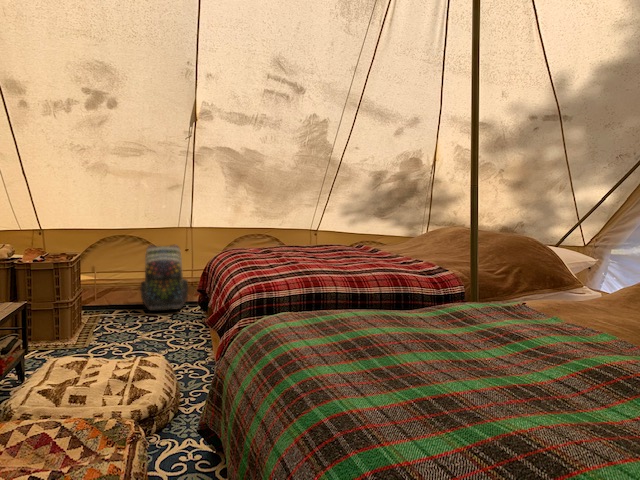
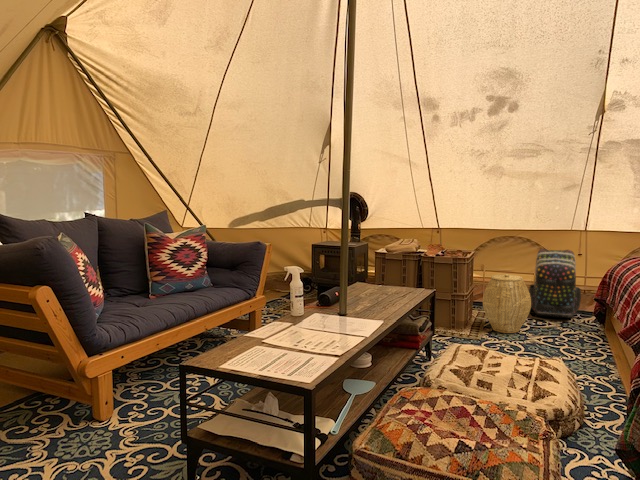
woven basket: none [90,275,140,335] -> present [483,274,531,333]

